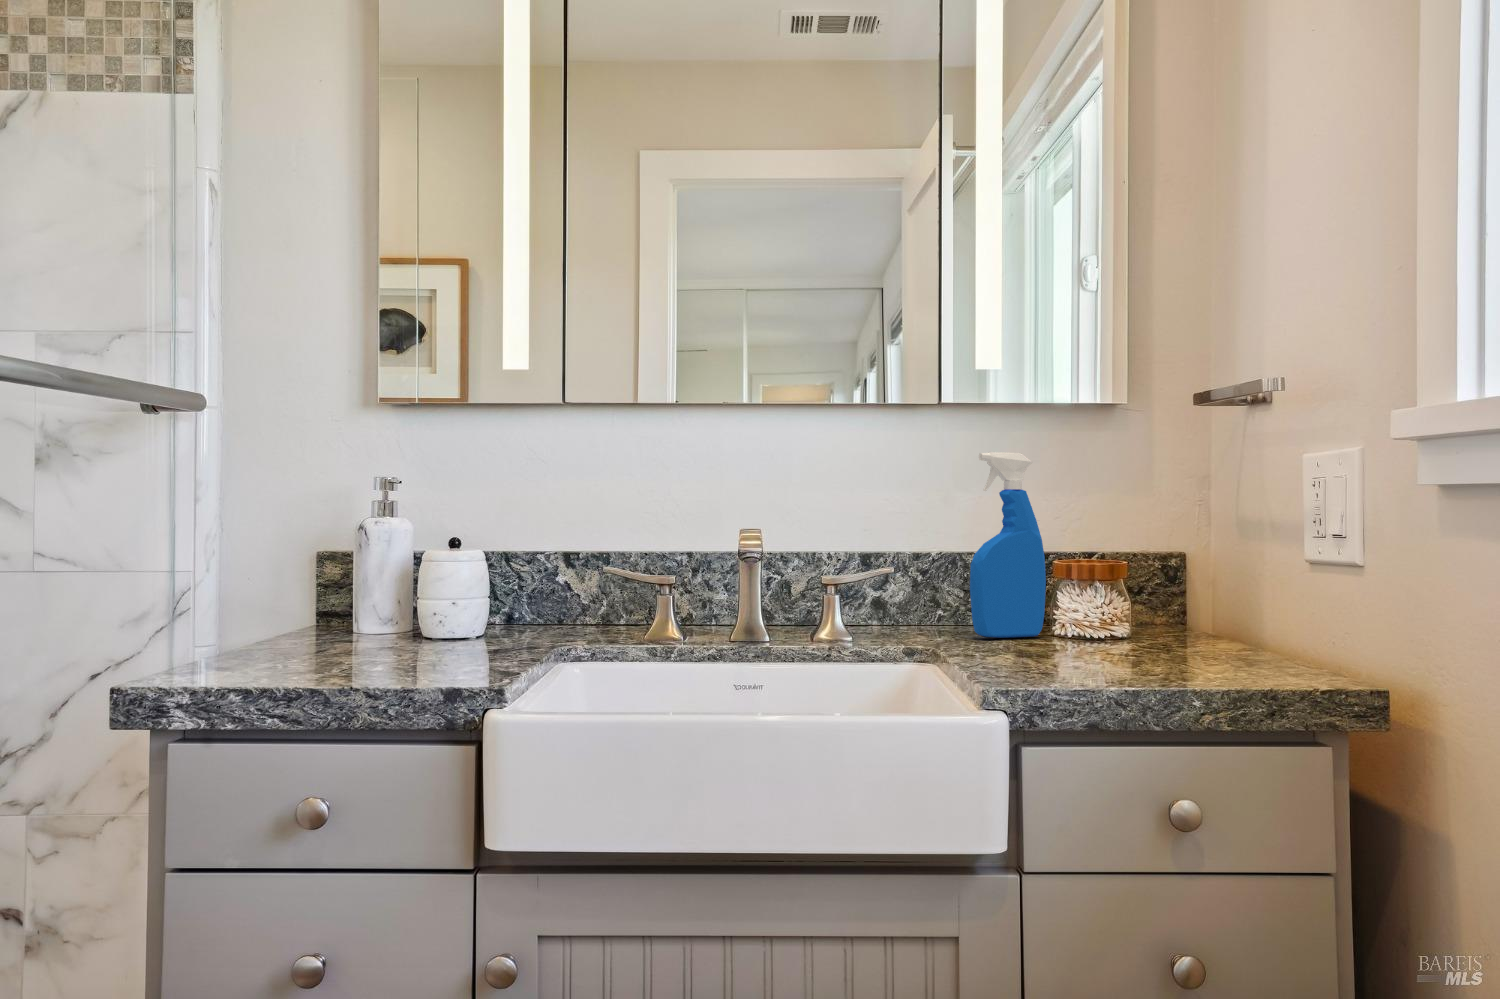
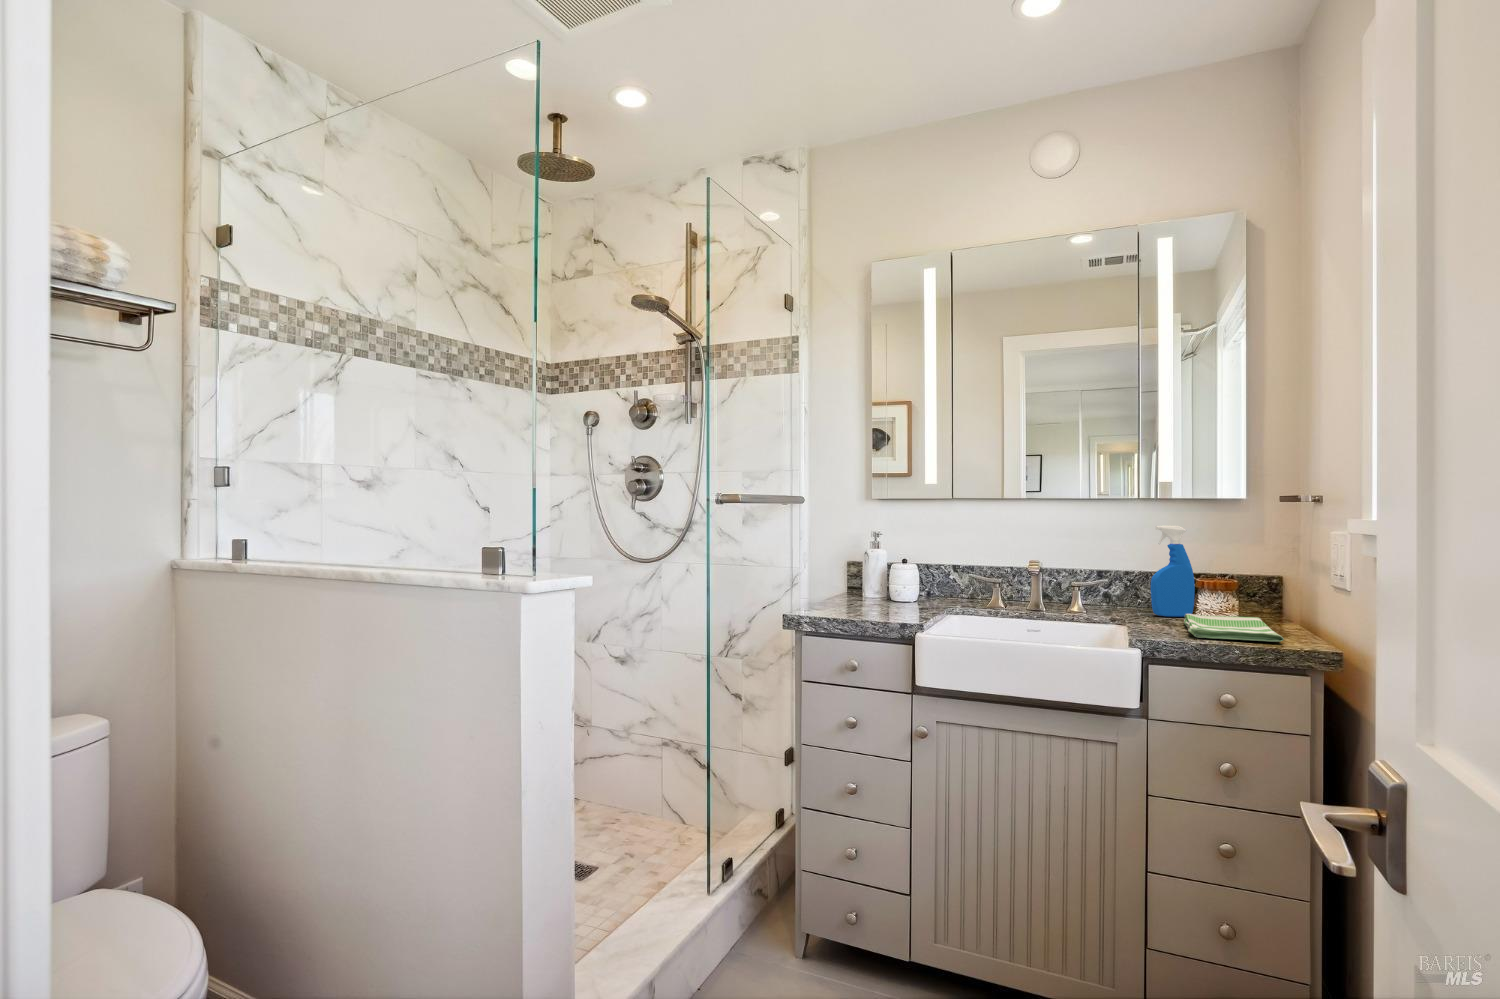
dish towel: none [1042,628,1265,676] -> present [1184,614,1284,642]

